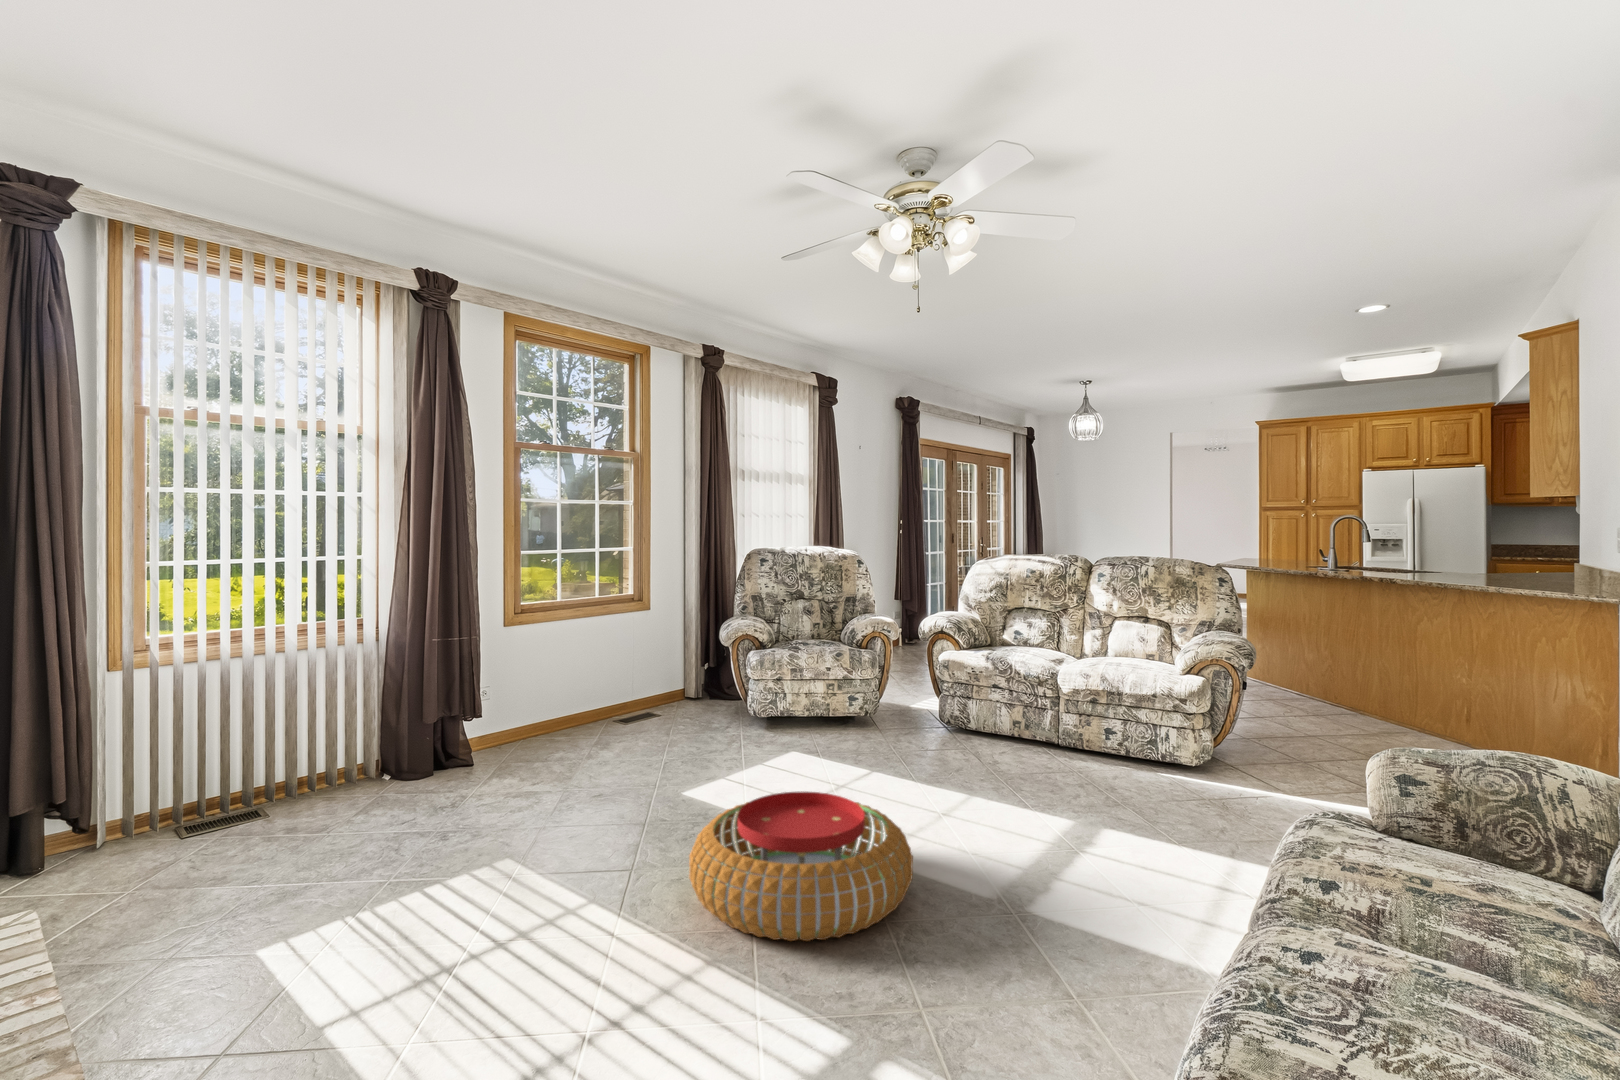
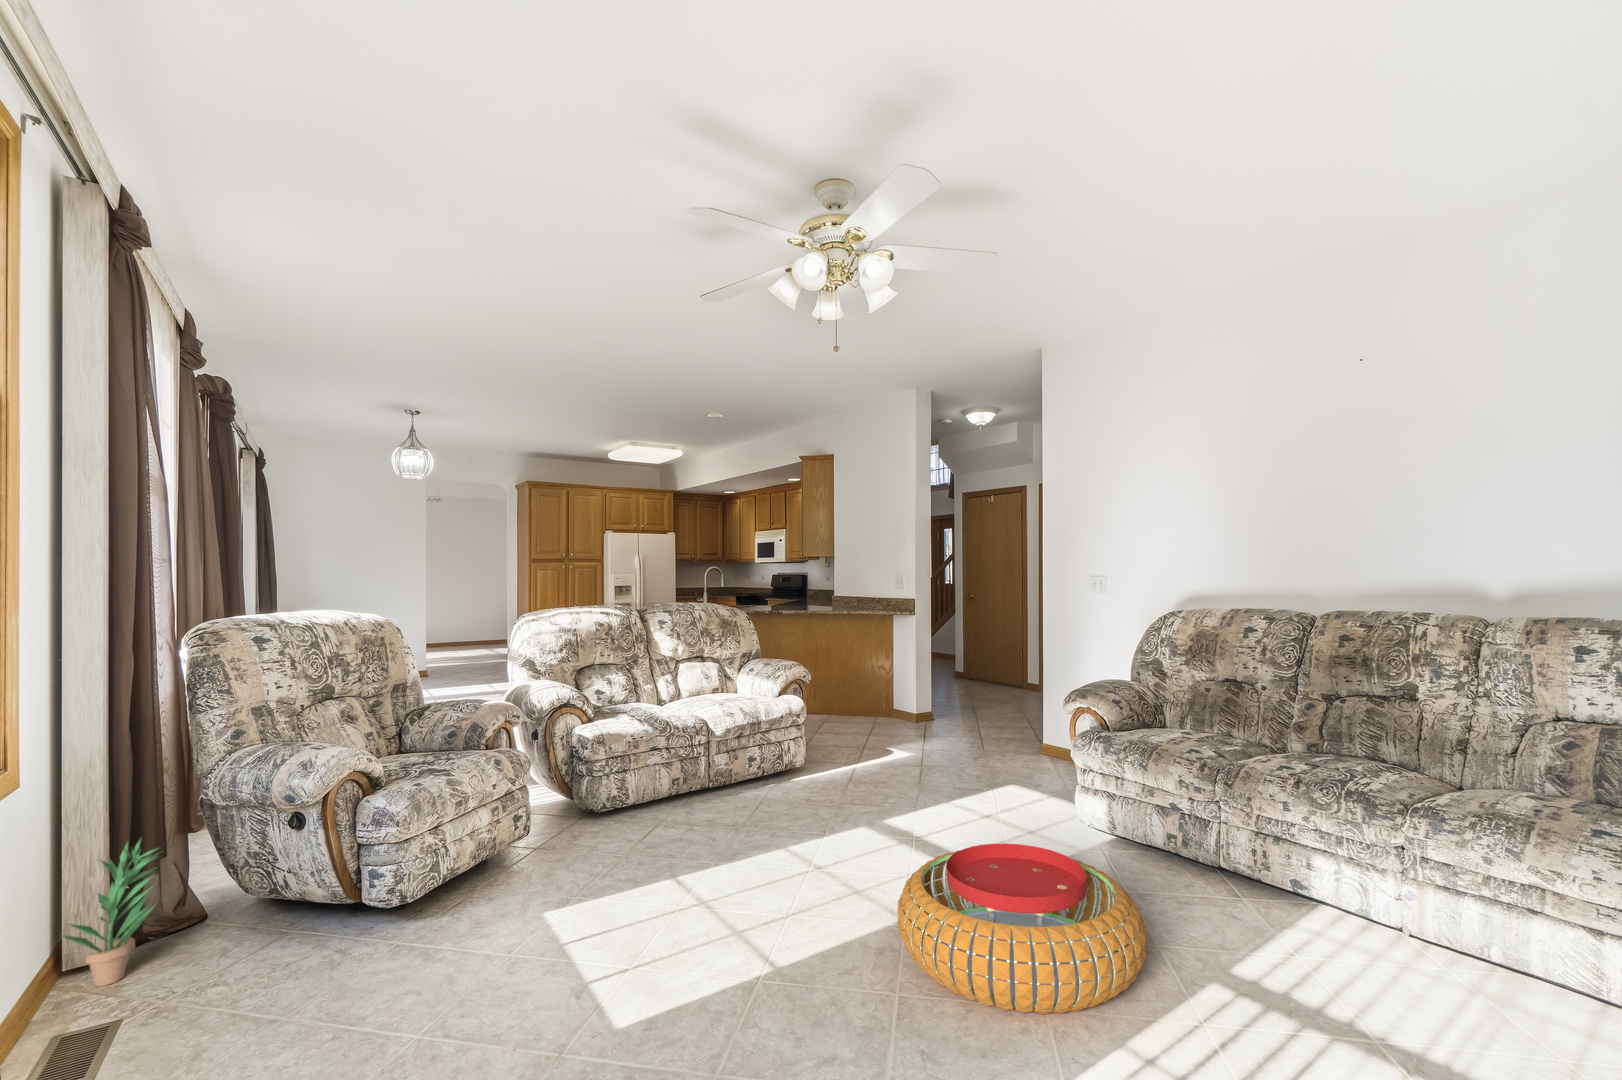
potted plant: none [667,646,704,708] -> present [63,840,157,986]

